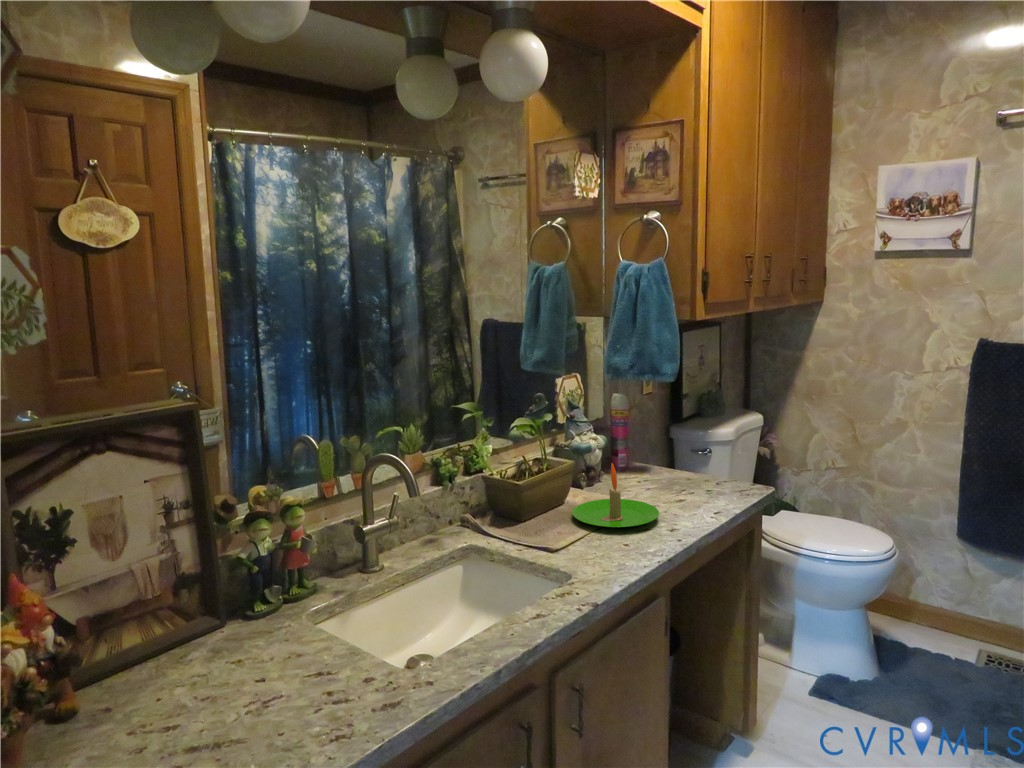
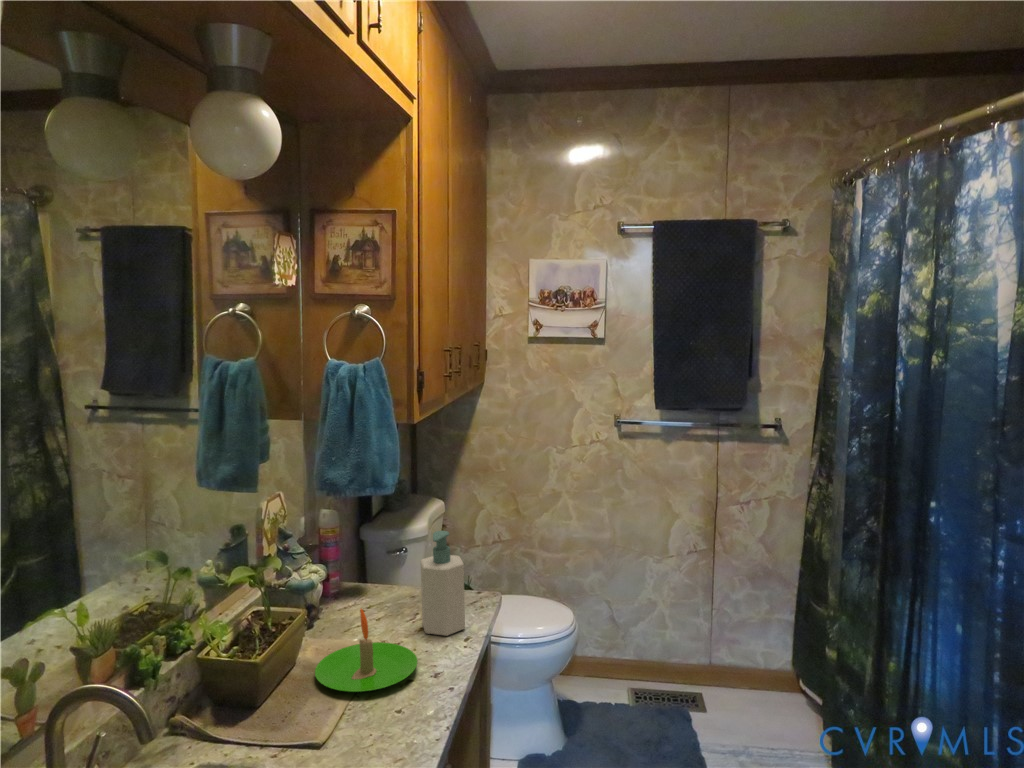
soap bottle: none [680,413,720,508] -> present [421,531,465,636]

